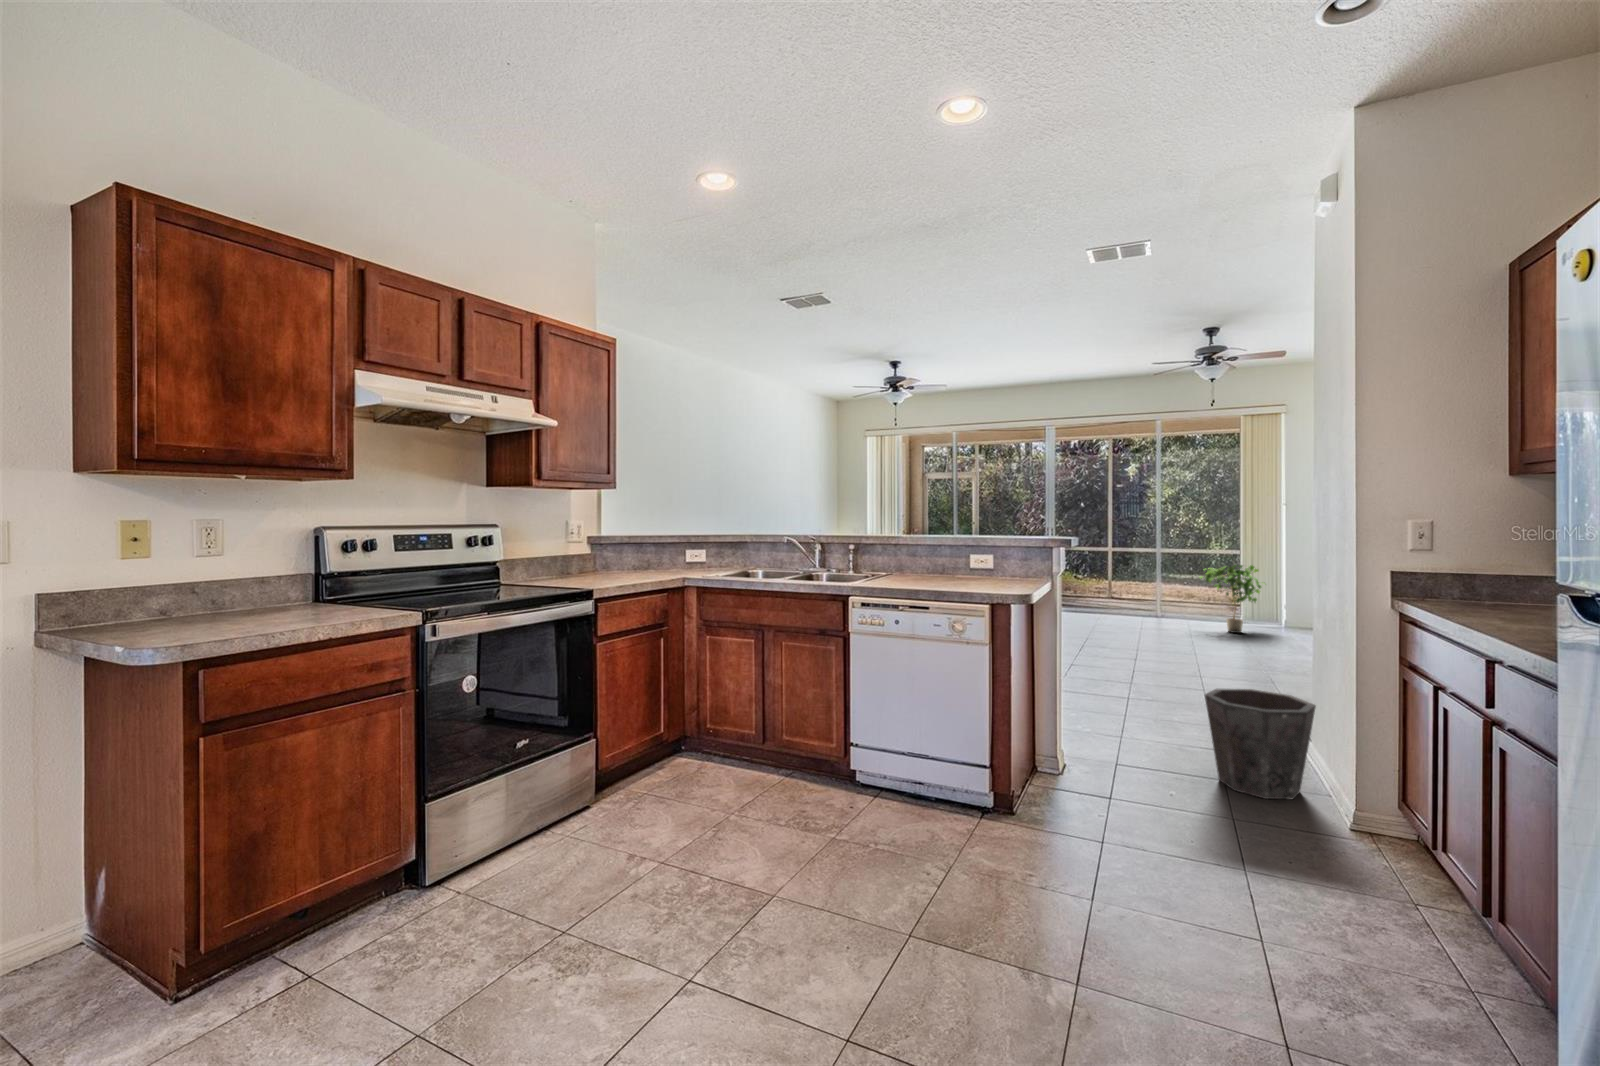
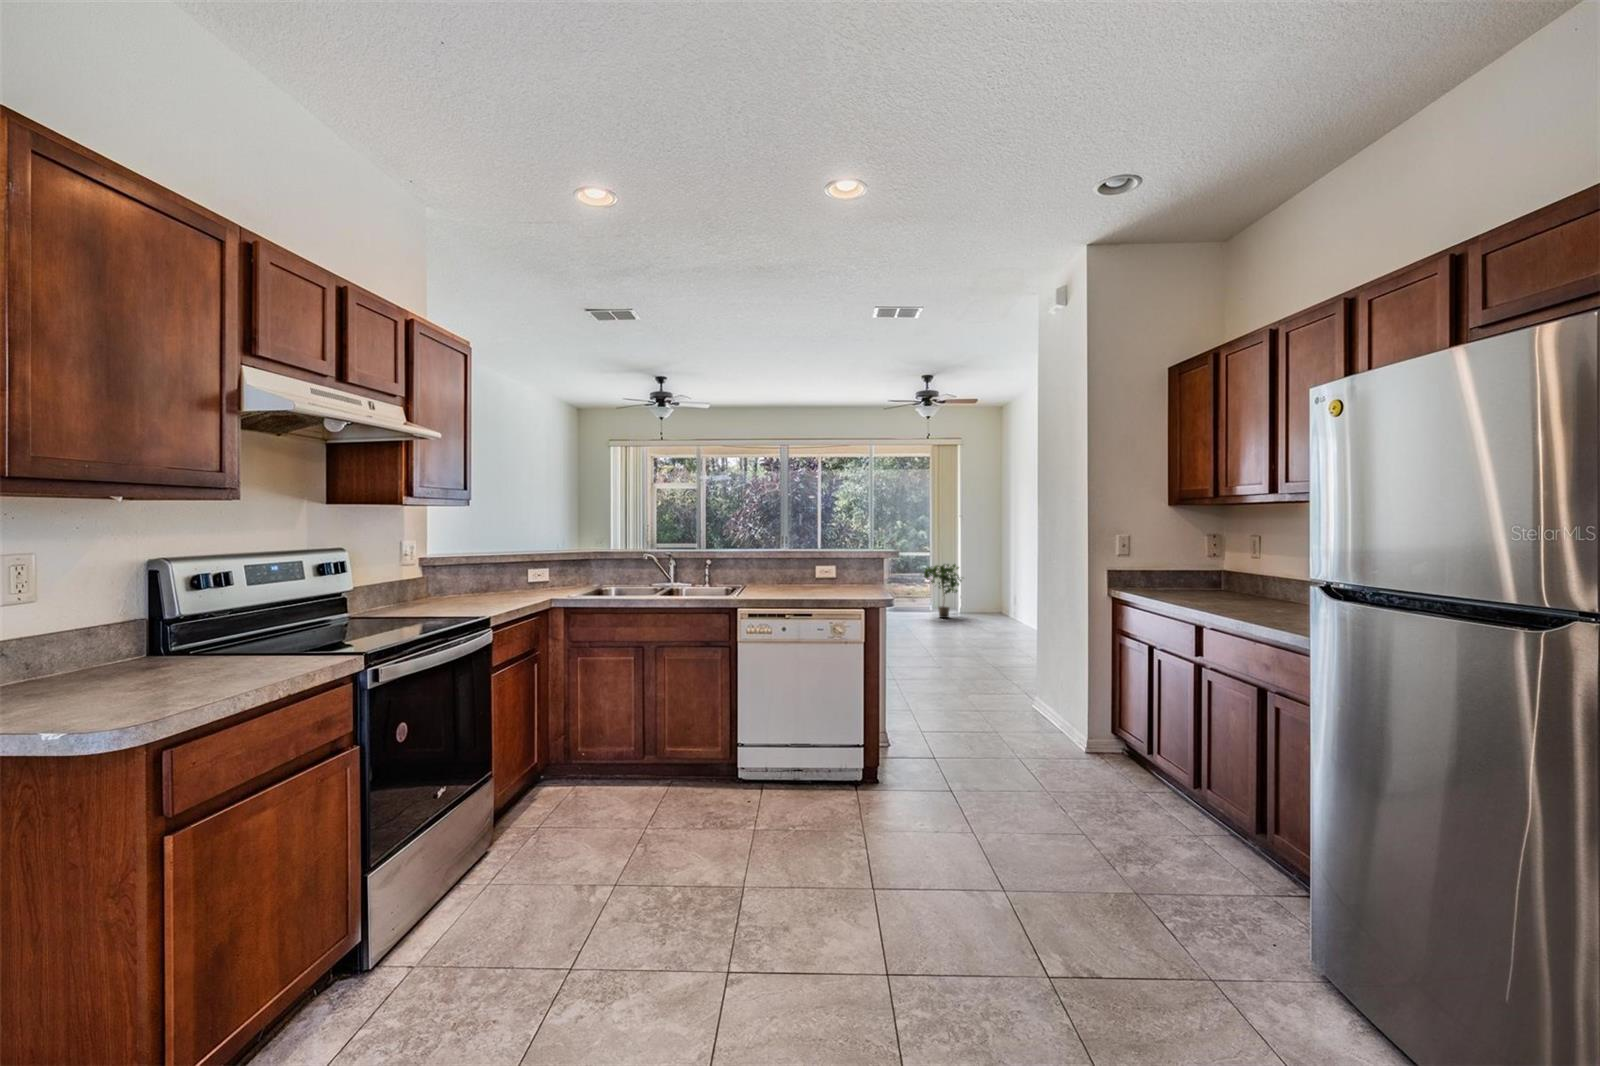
waste bin: present [1205,689,1316,799] -> none [987,662,1054,741]

